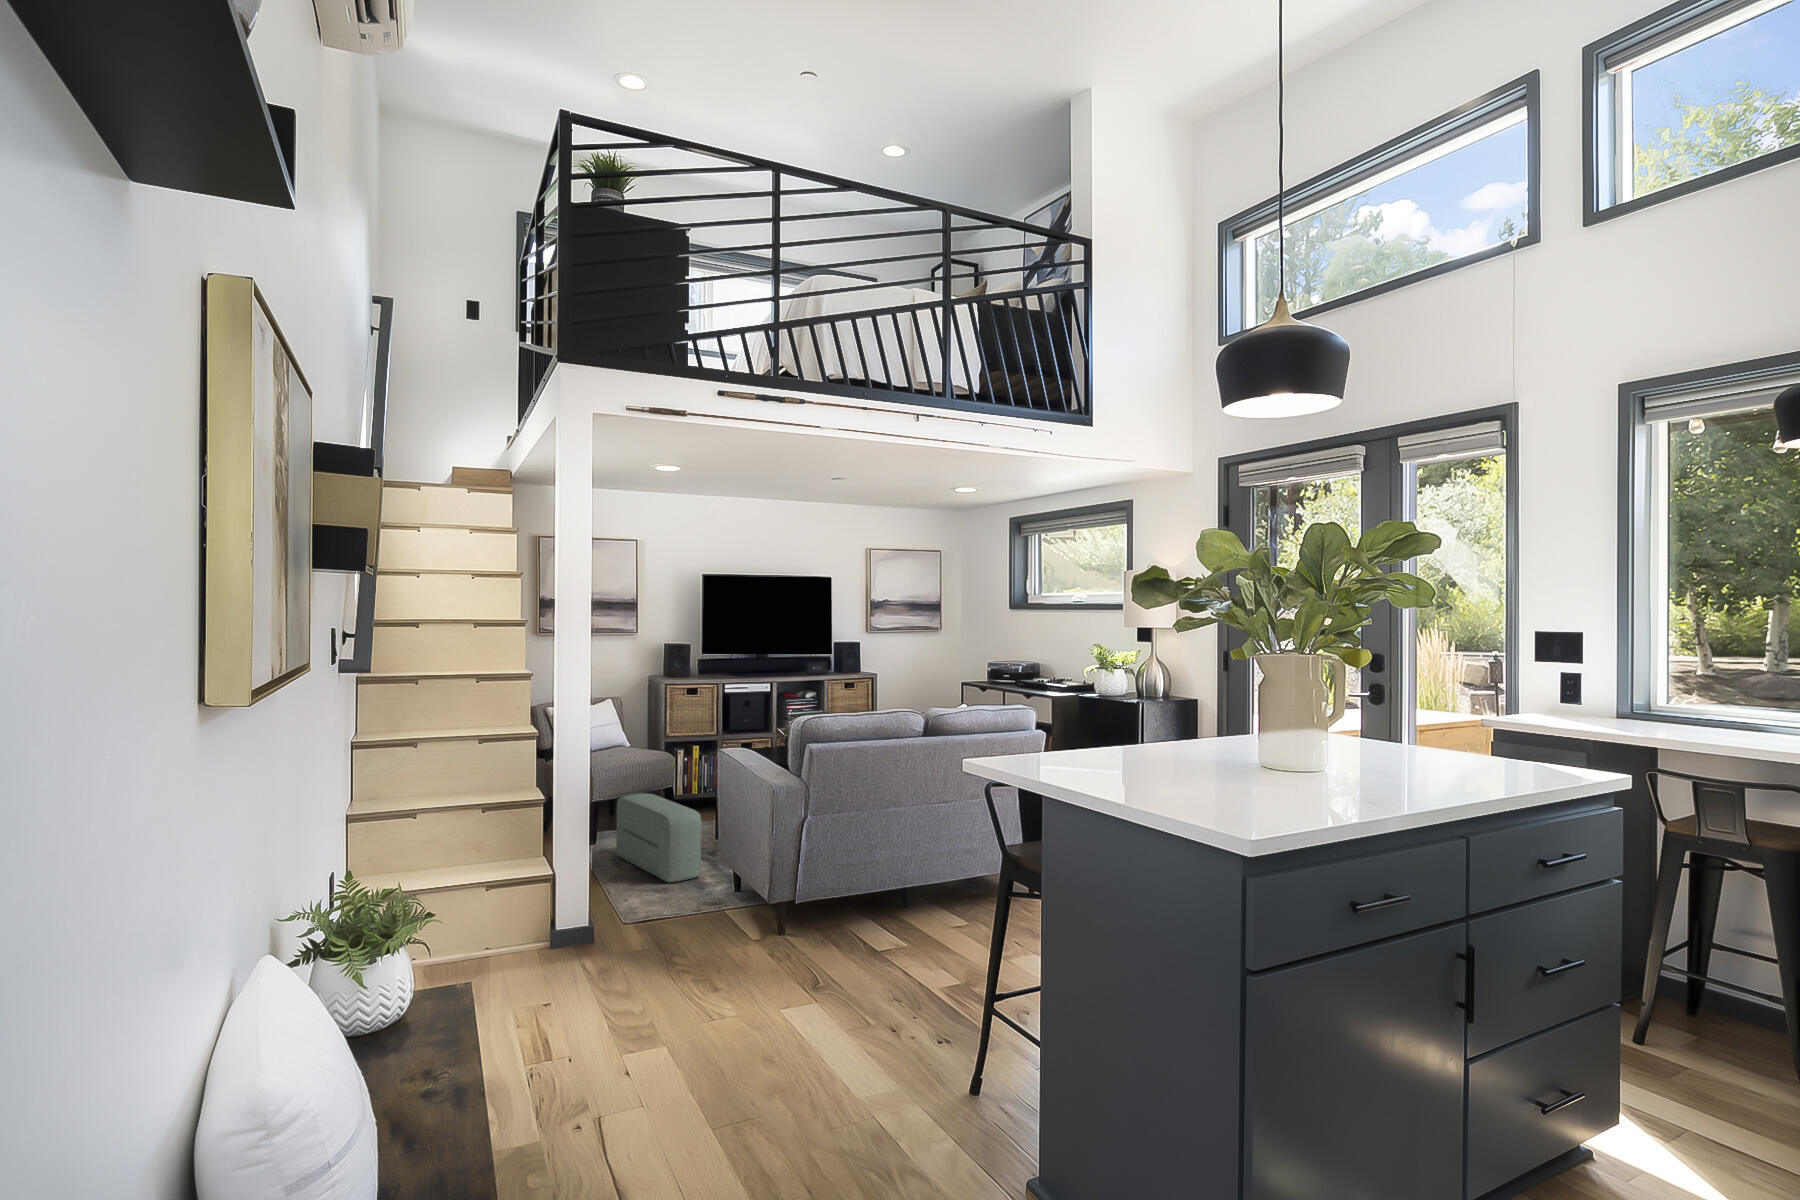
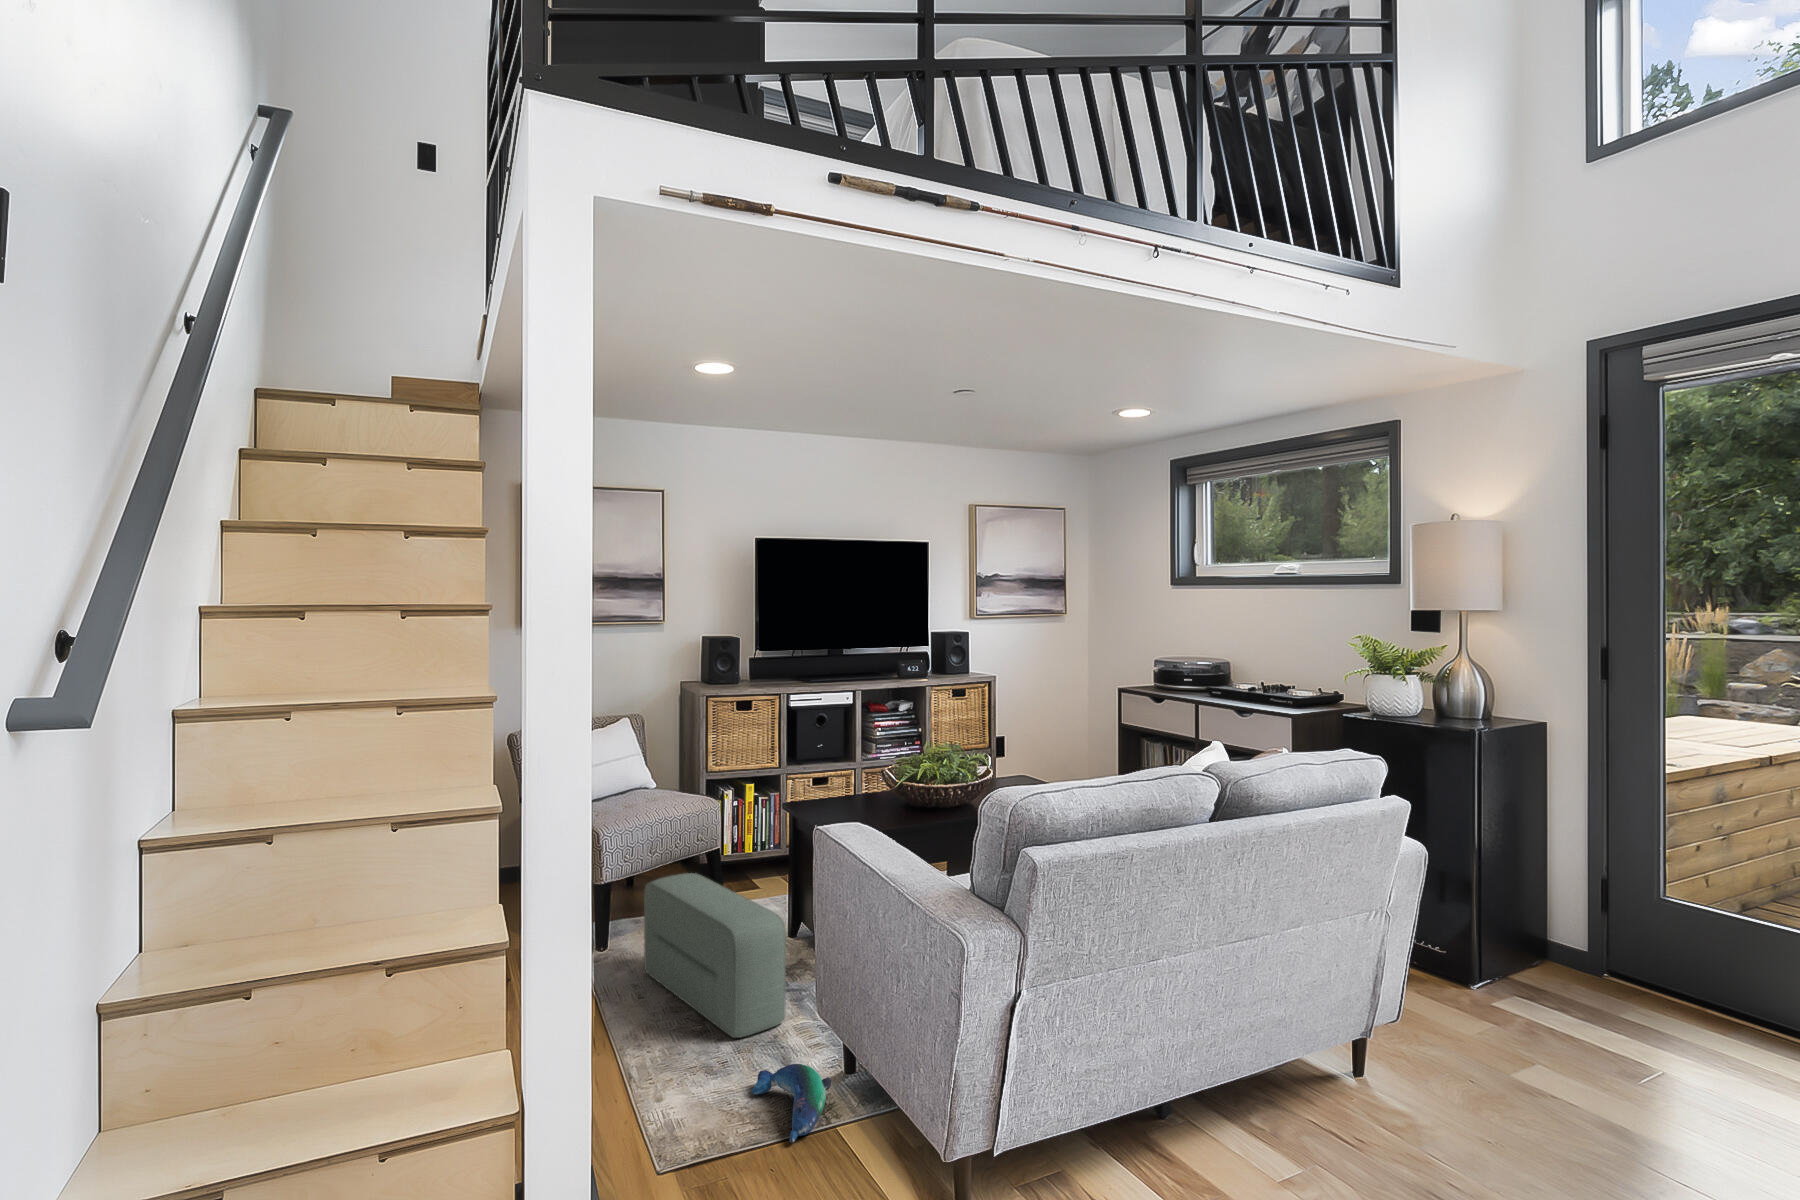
plush toy: none [674,885,718,920] -> present [751,1064,831,1143]

